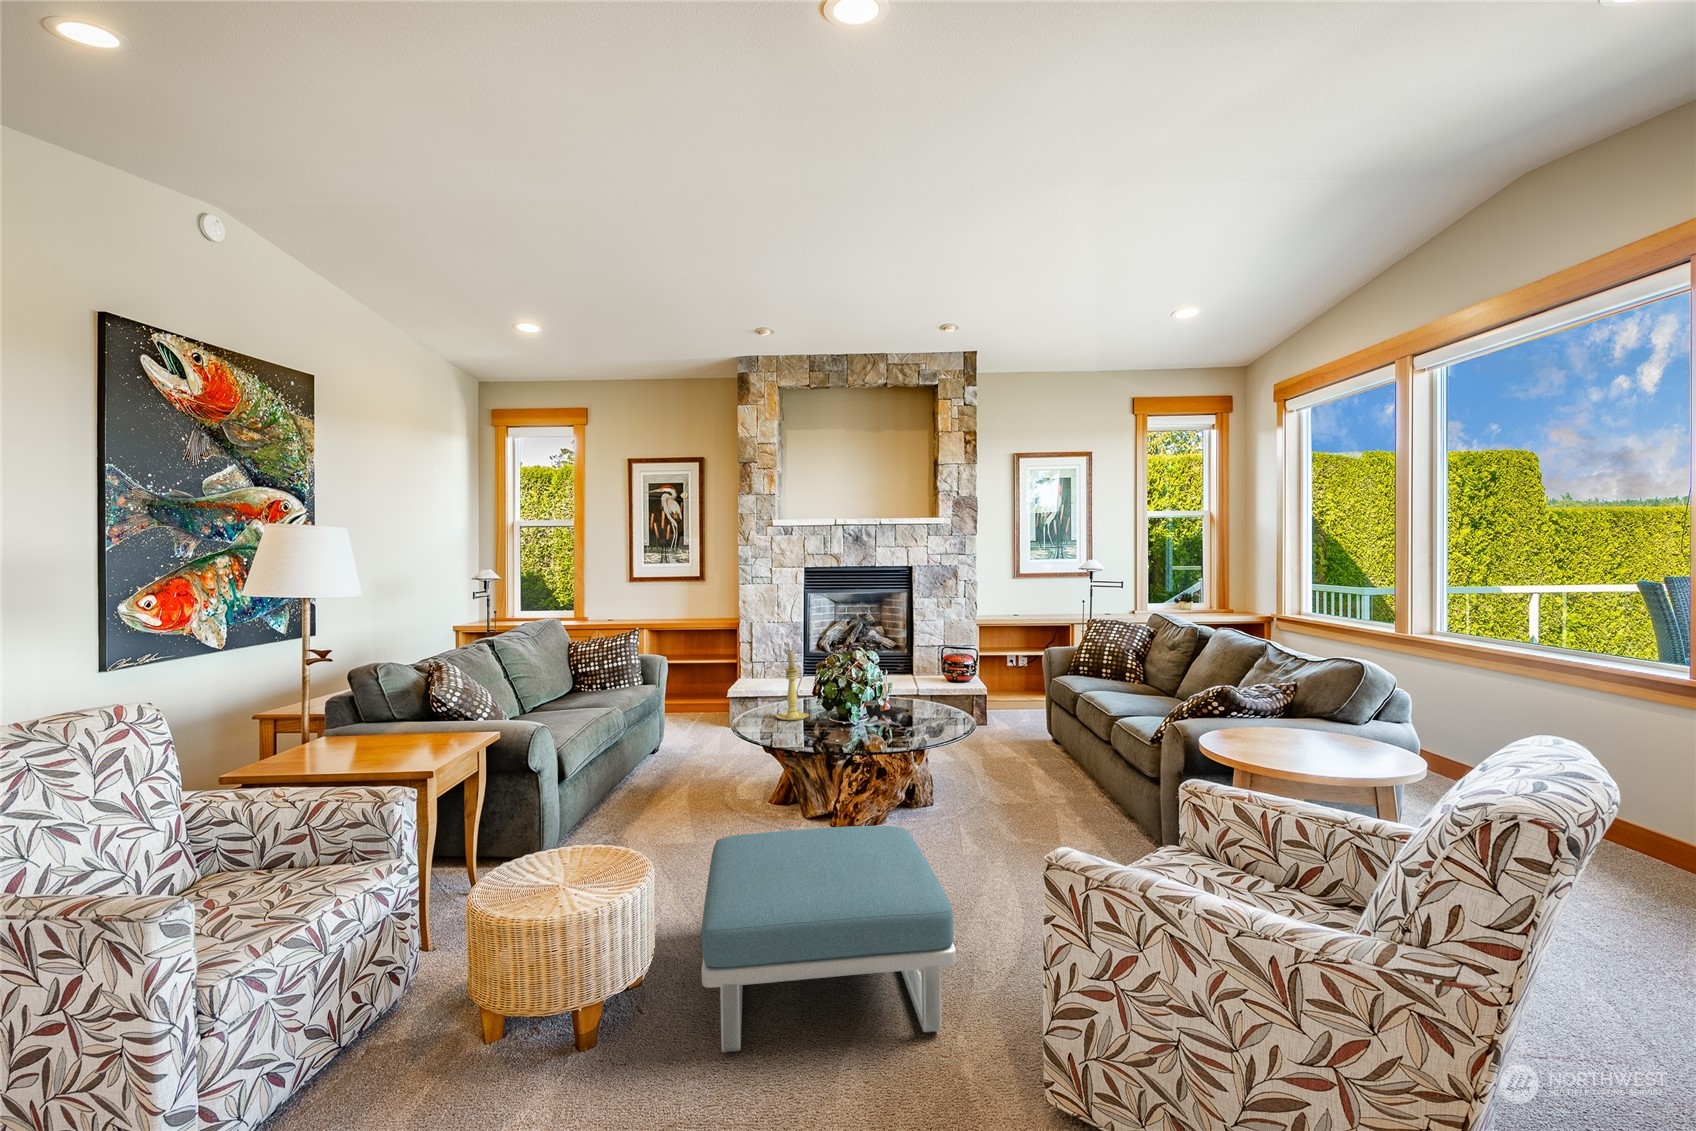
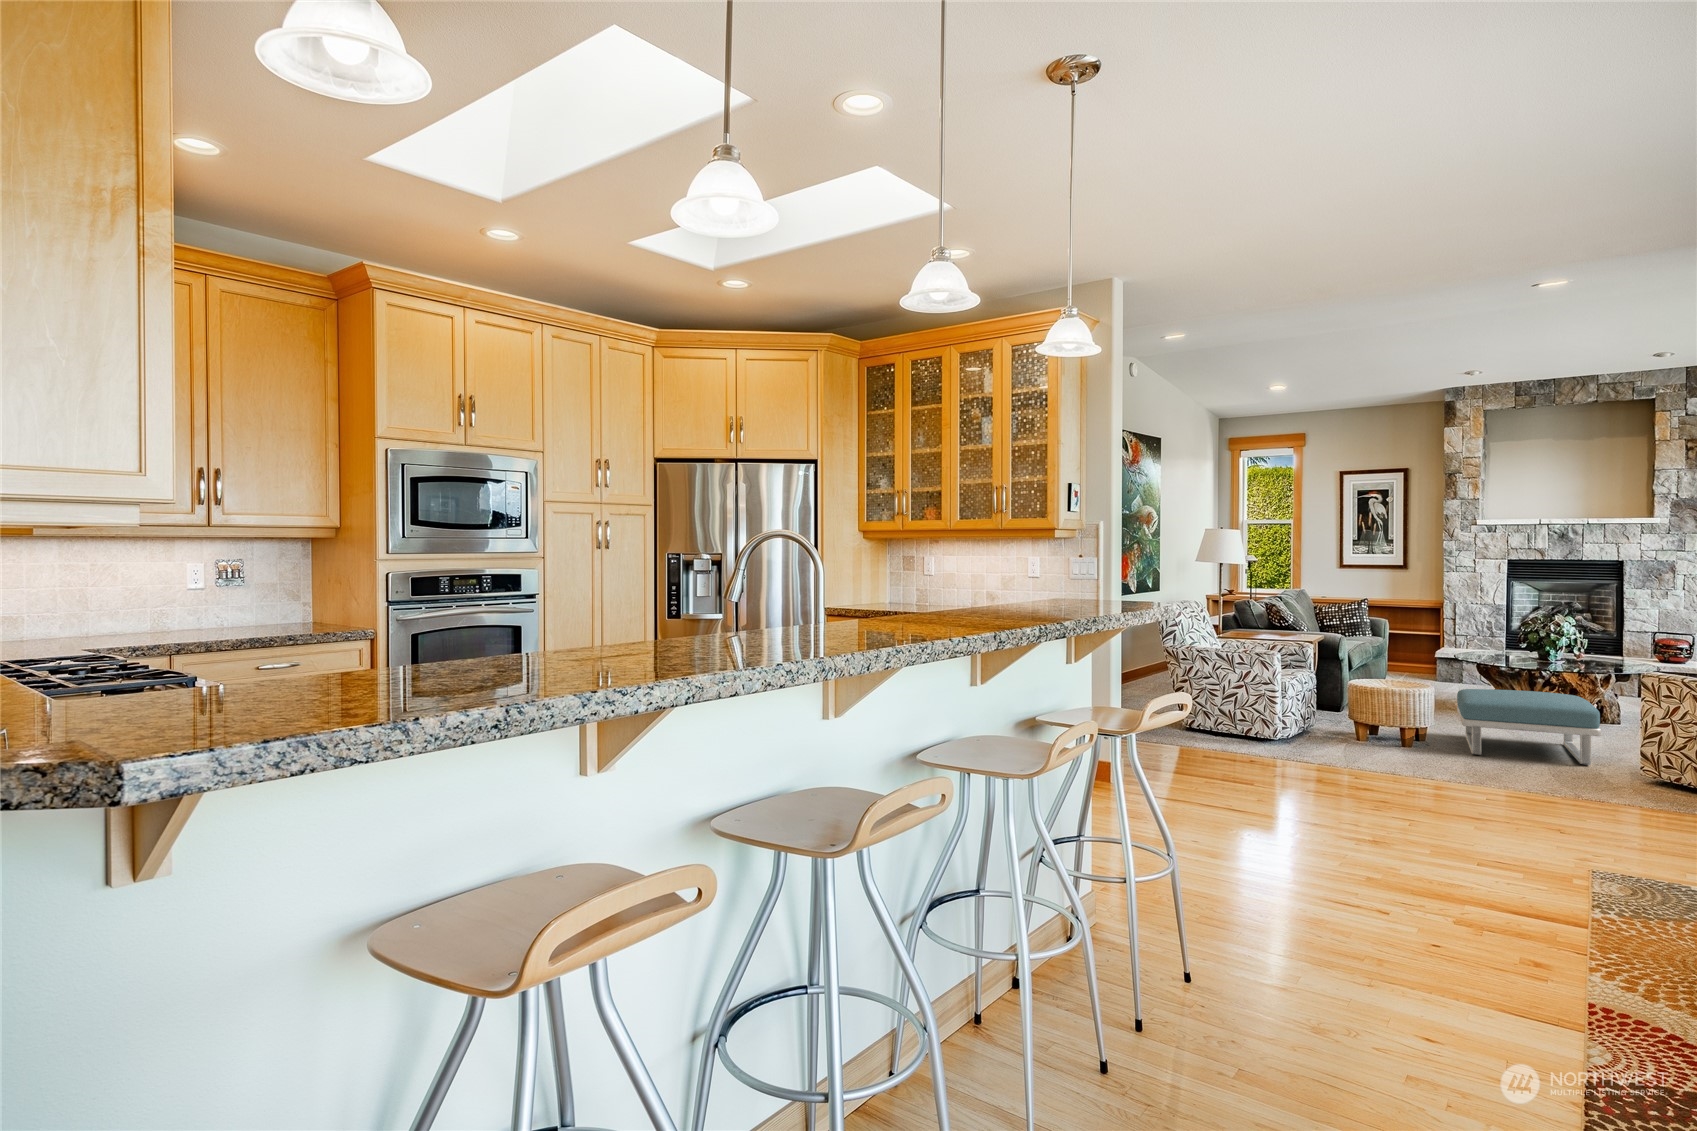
candle holder: present [776,650,809,720] -> none [1485,613,1513,659]

